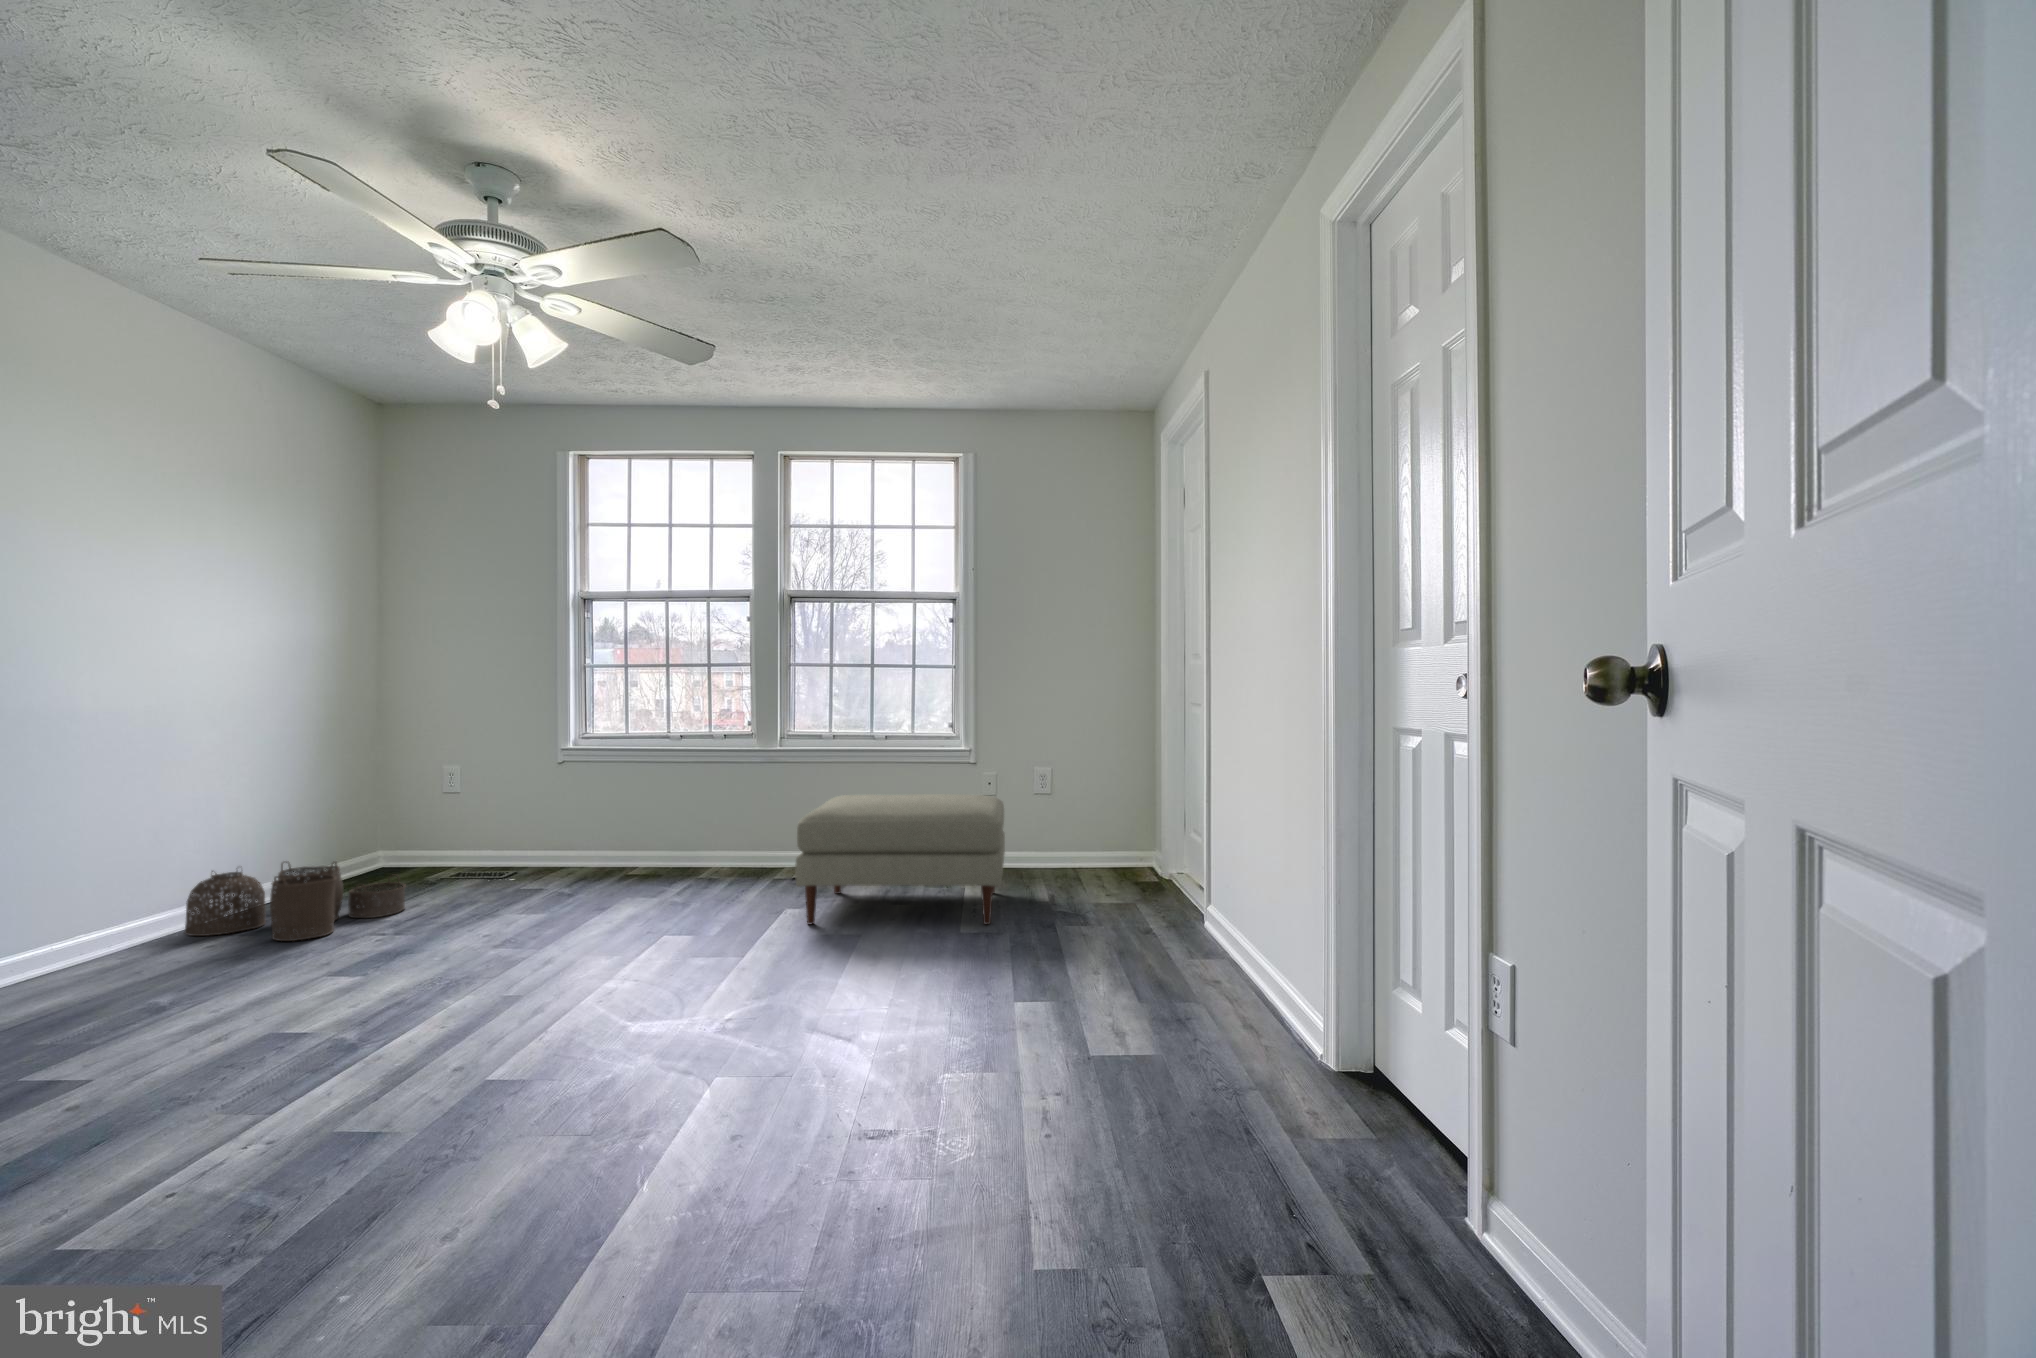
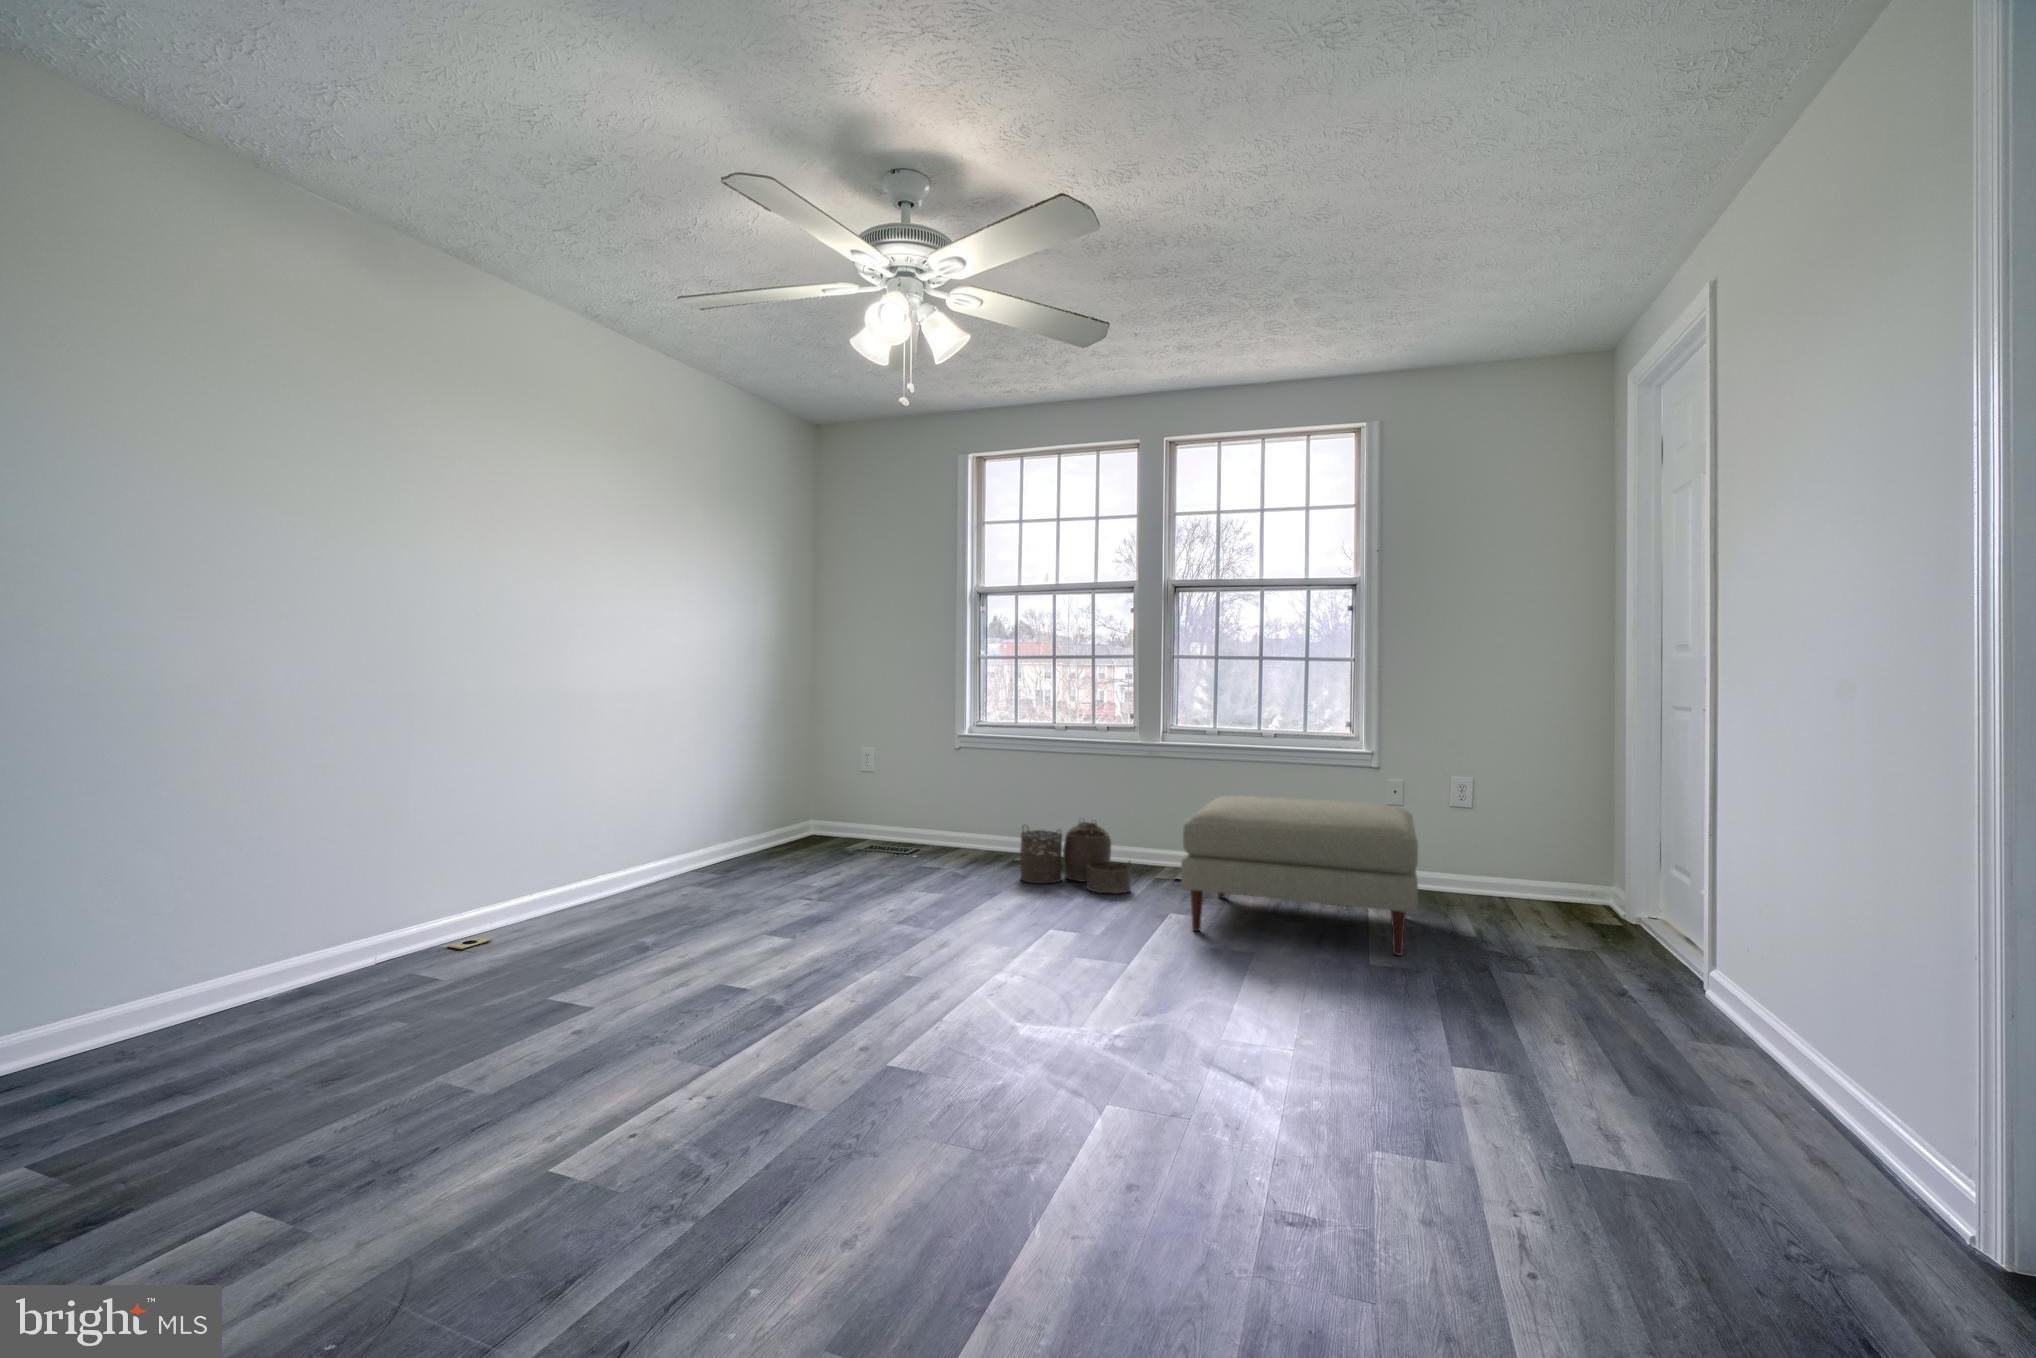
woven basket: present [184,861,405,941] -> present [1020,822,1131,893]

